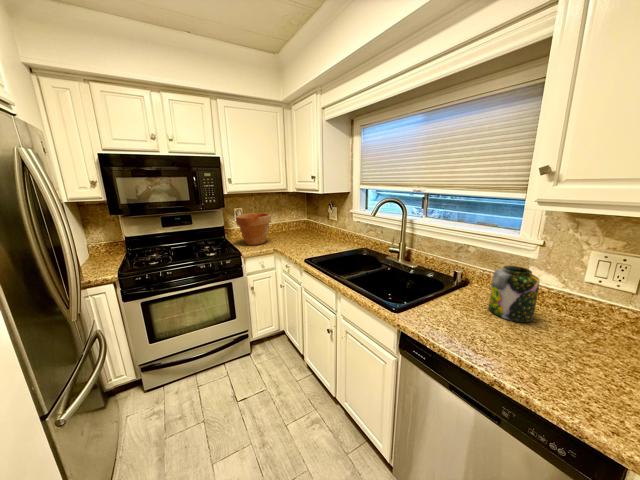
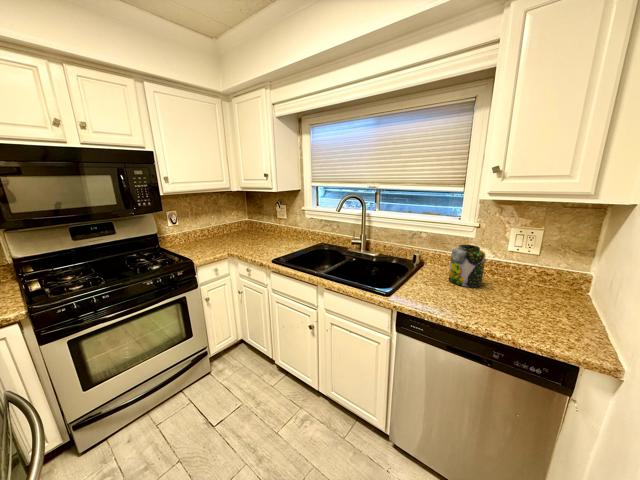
flower pot: present [235,213,271,245] -> none [176,216,219,252]

